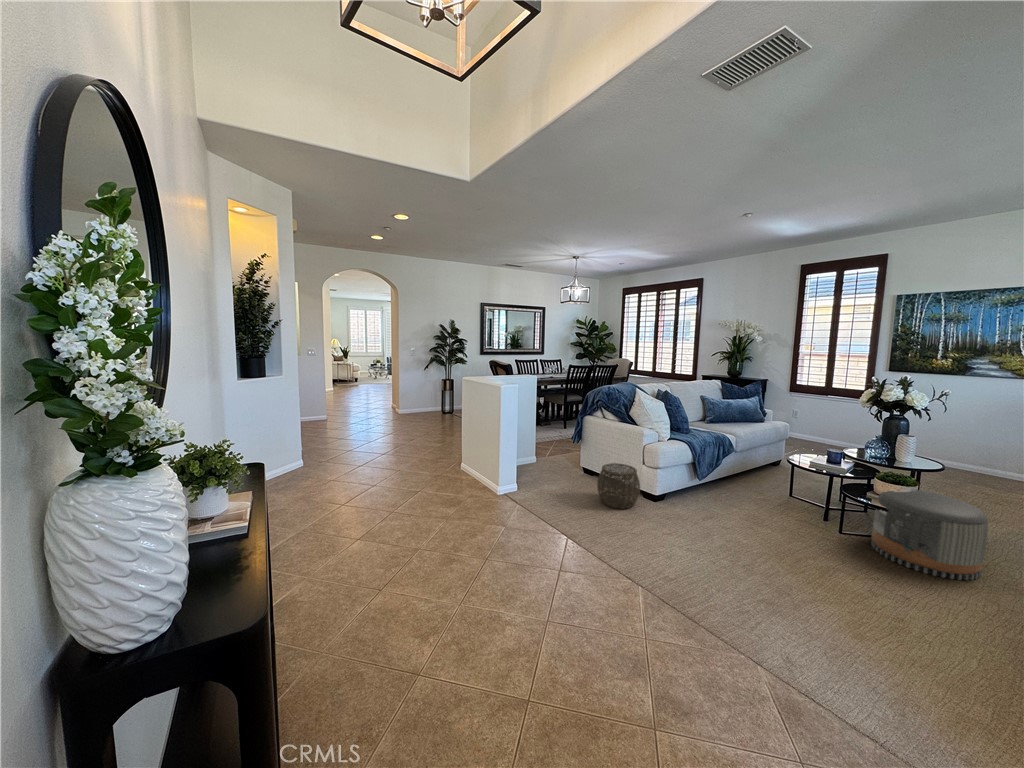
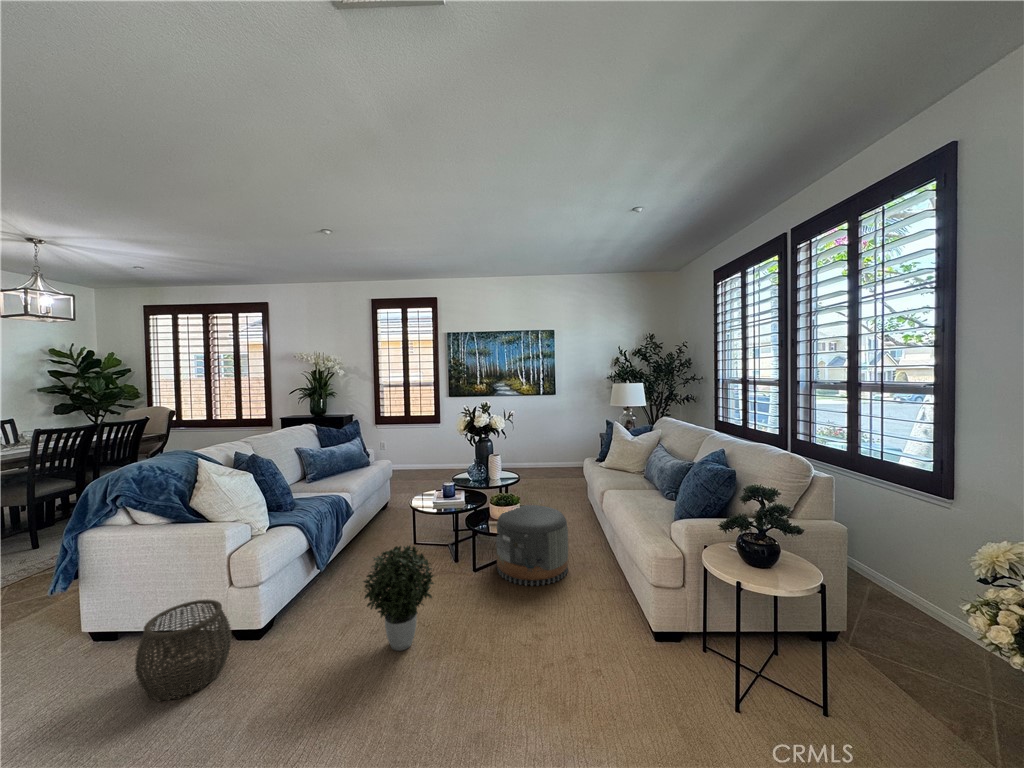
potted plant: none [719,471,780,547] -> present [363,546,434,651]

